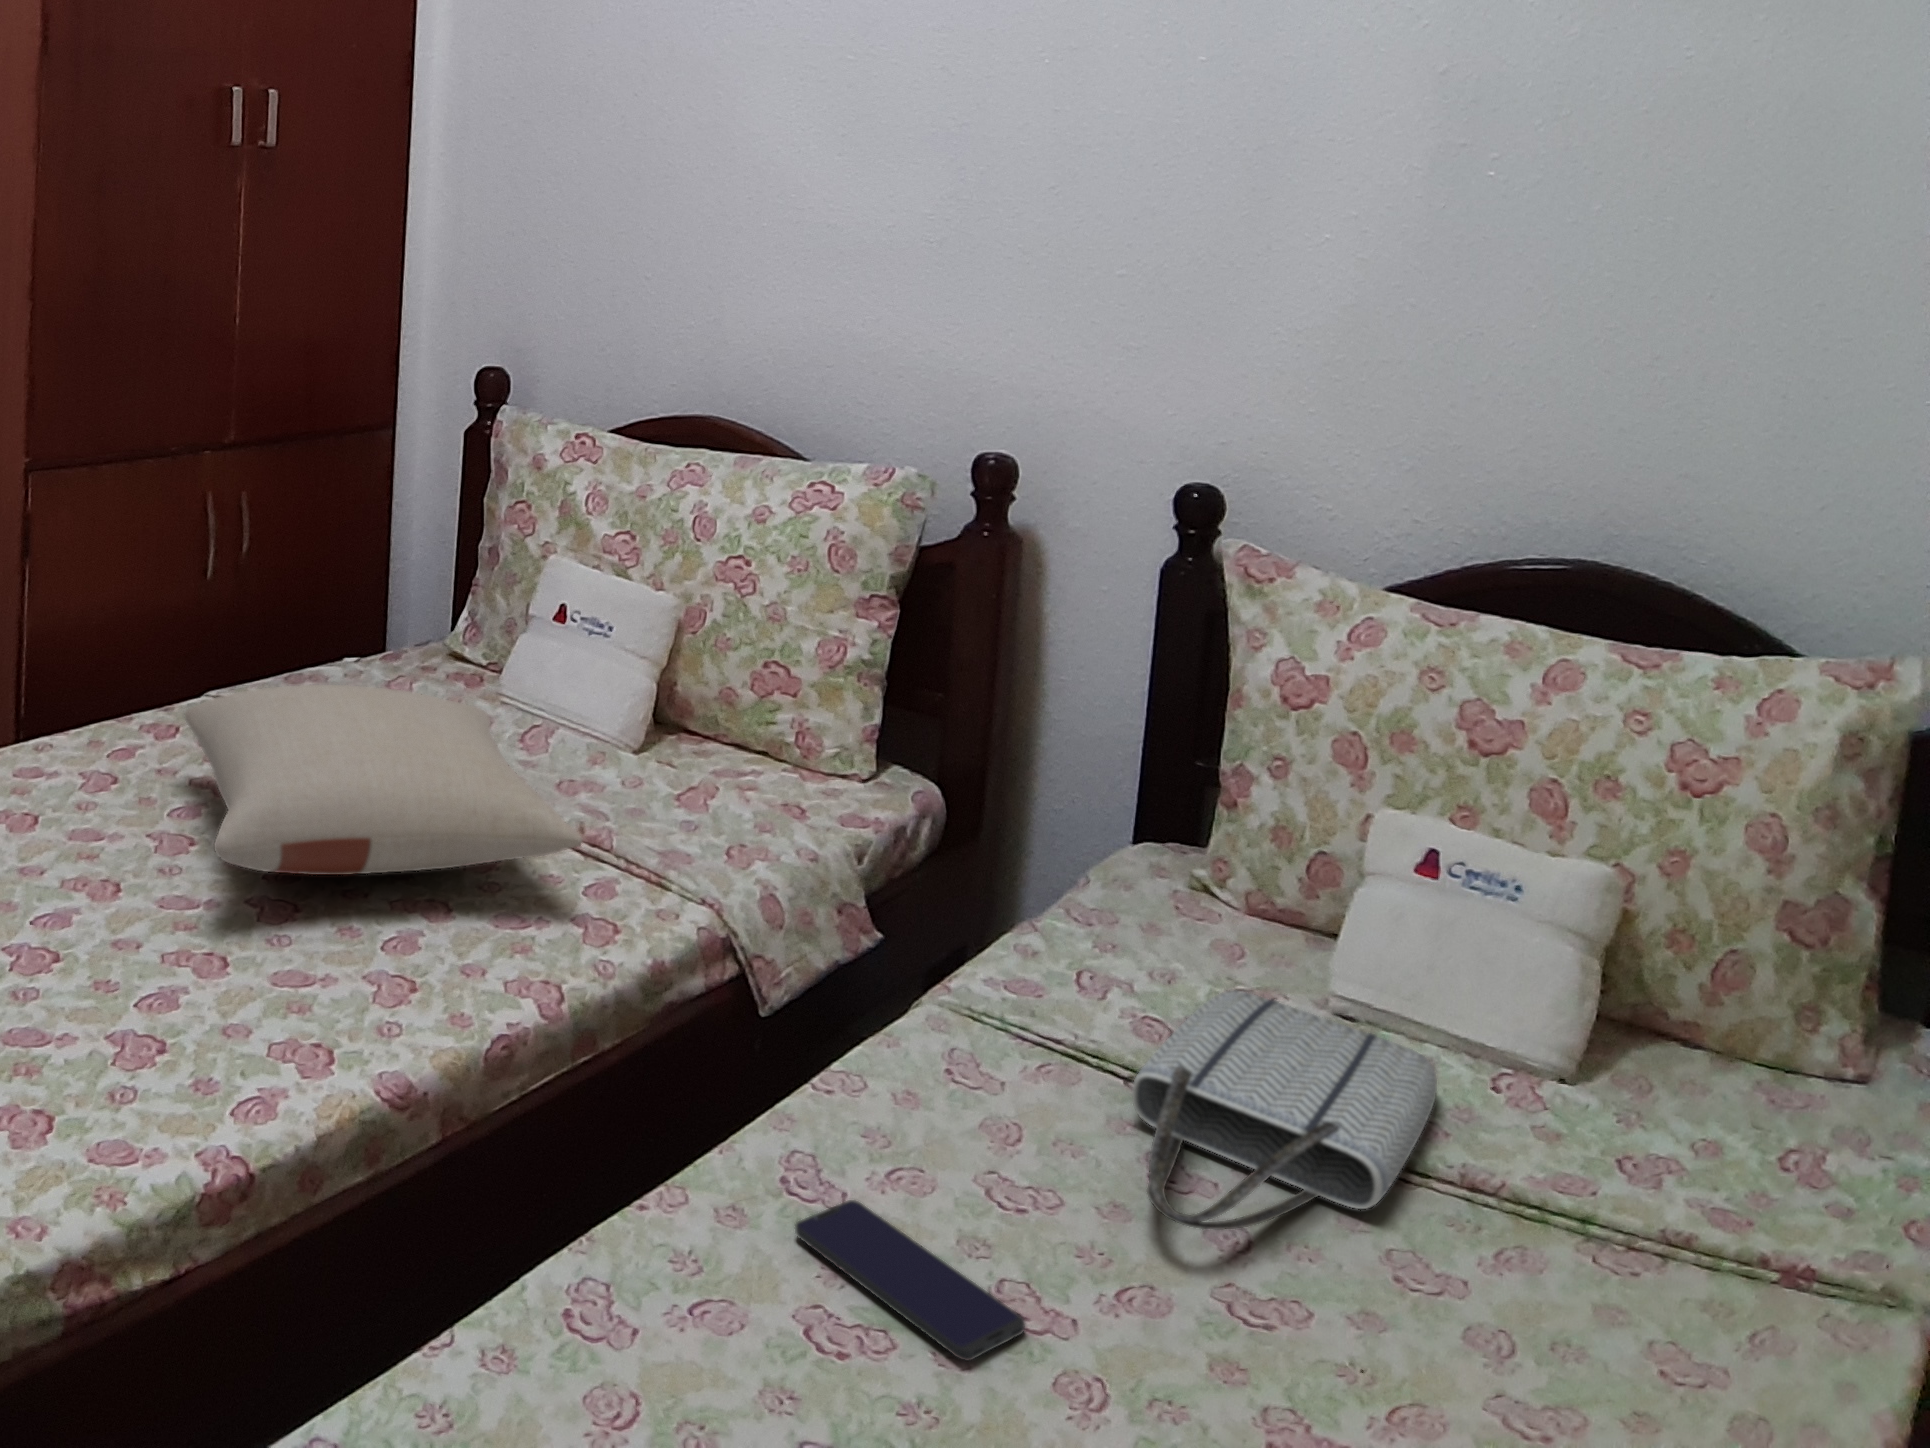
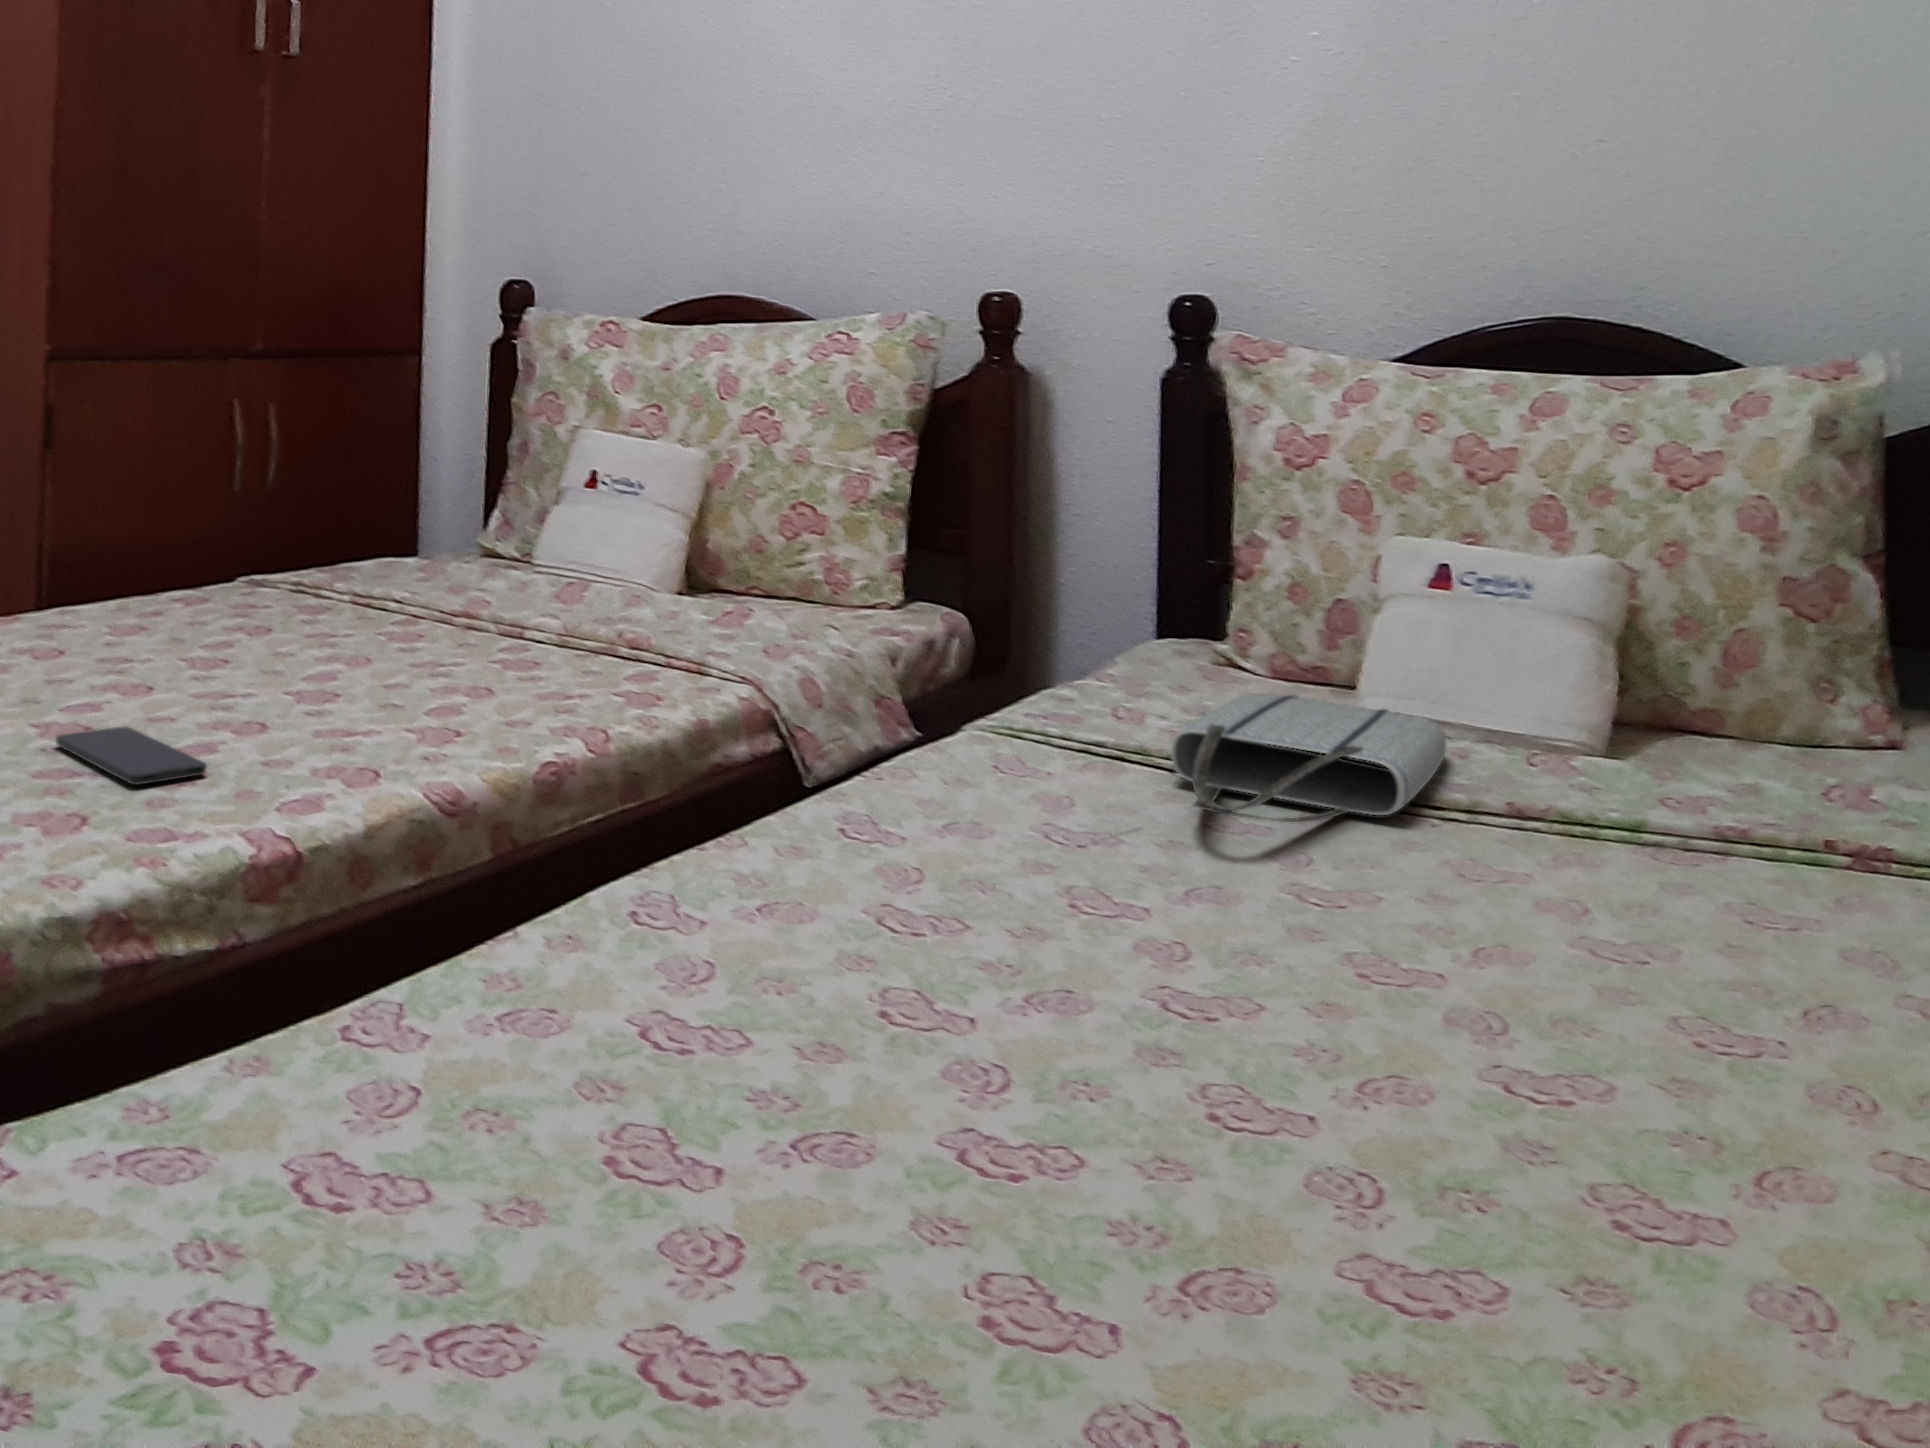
pillow: present [185,685,582,875] -> none [208,504,628,667]
smartphone: present [795,1200,1025,1361] -> present [56,727,207,785]

